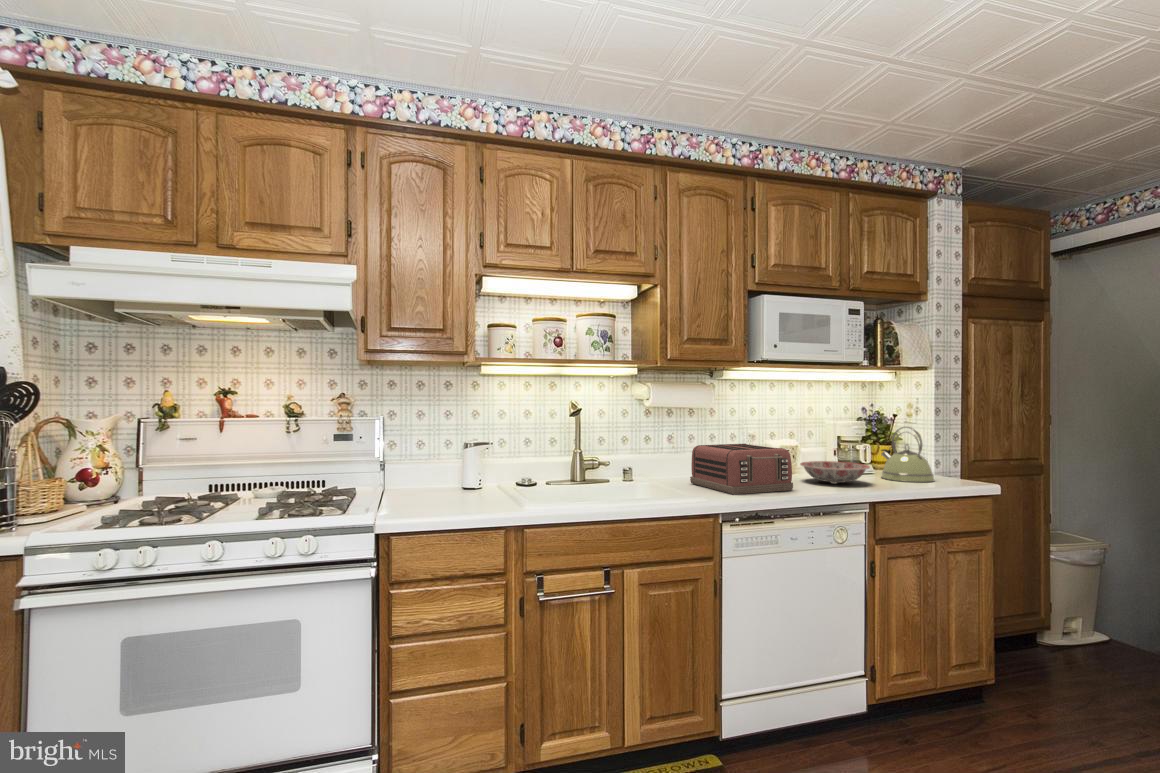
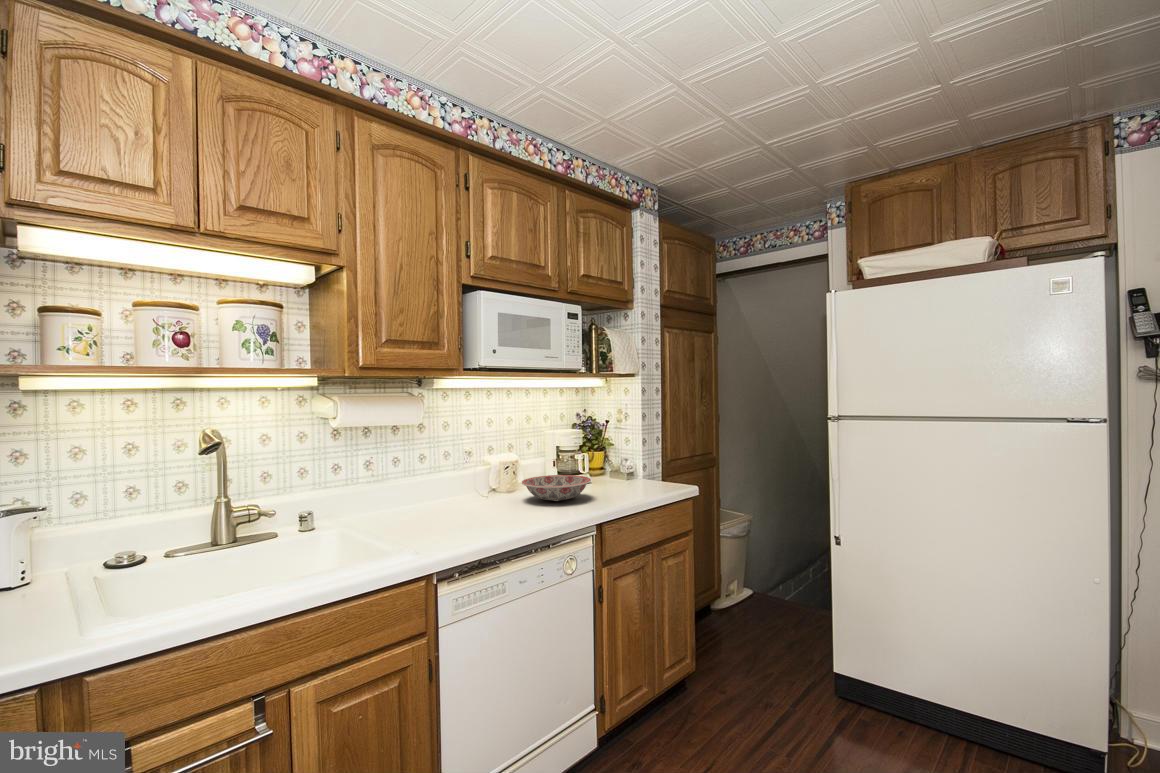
kettle: present [881,427,935,482] -> none [596,433,644,490]
toaster: present [690,444,793,494] -> none [394,466,517,537]

